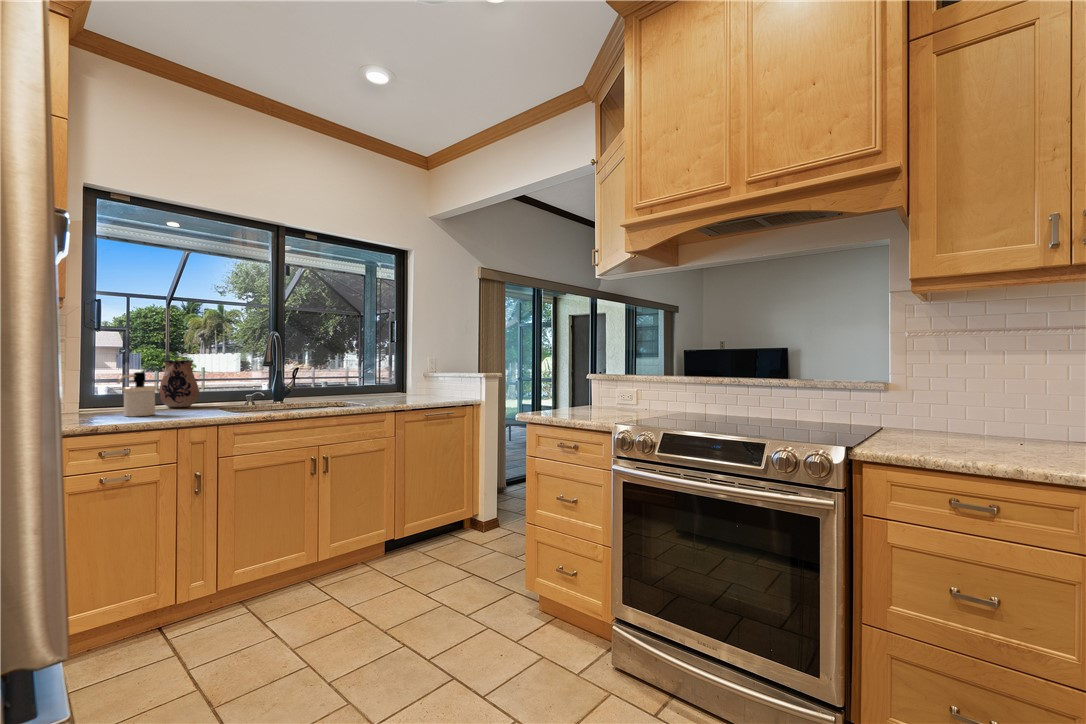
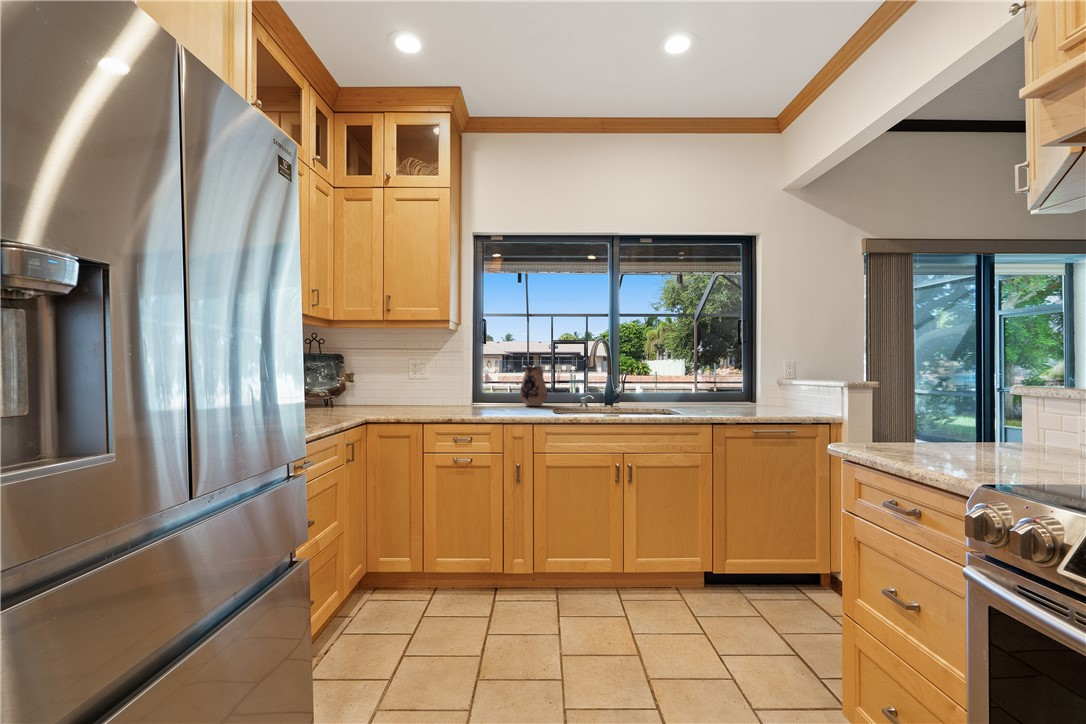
soap dispenser: present [117,372,156,417] -> none [476,376,505,412]

